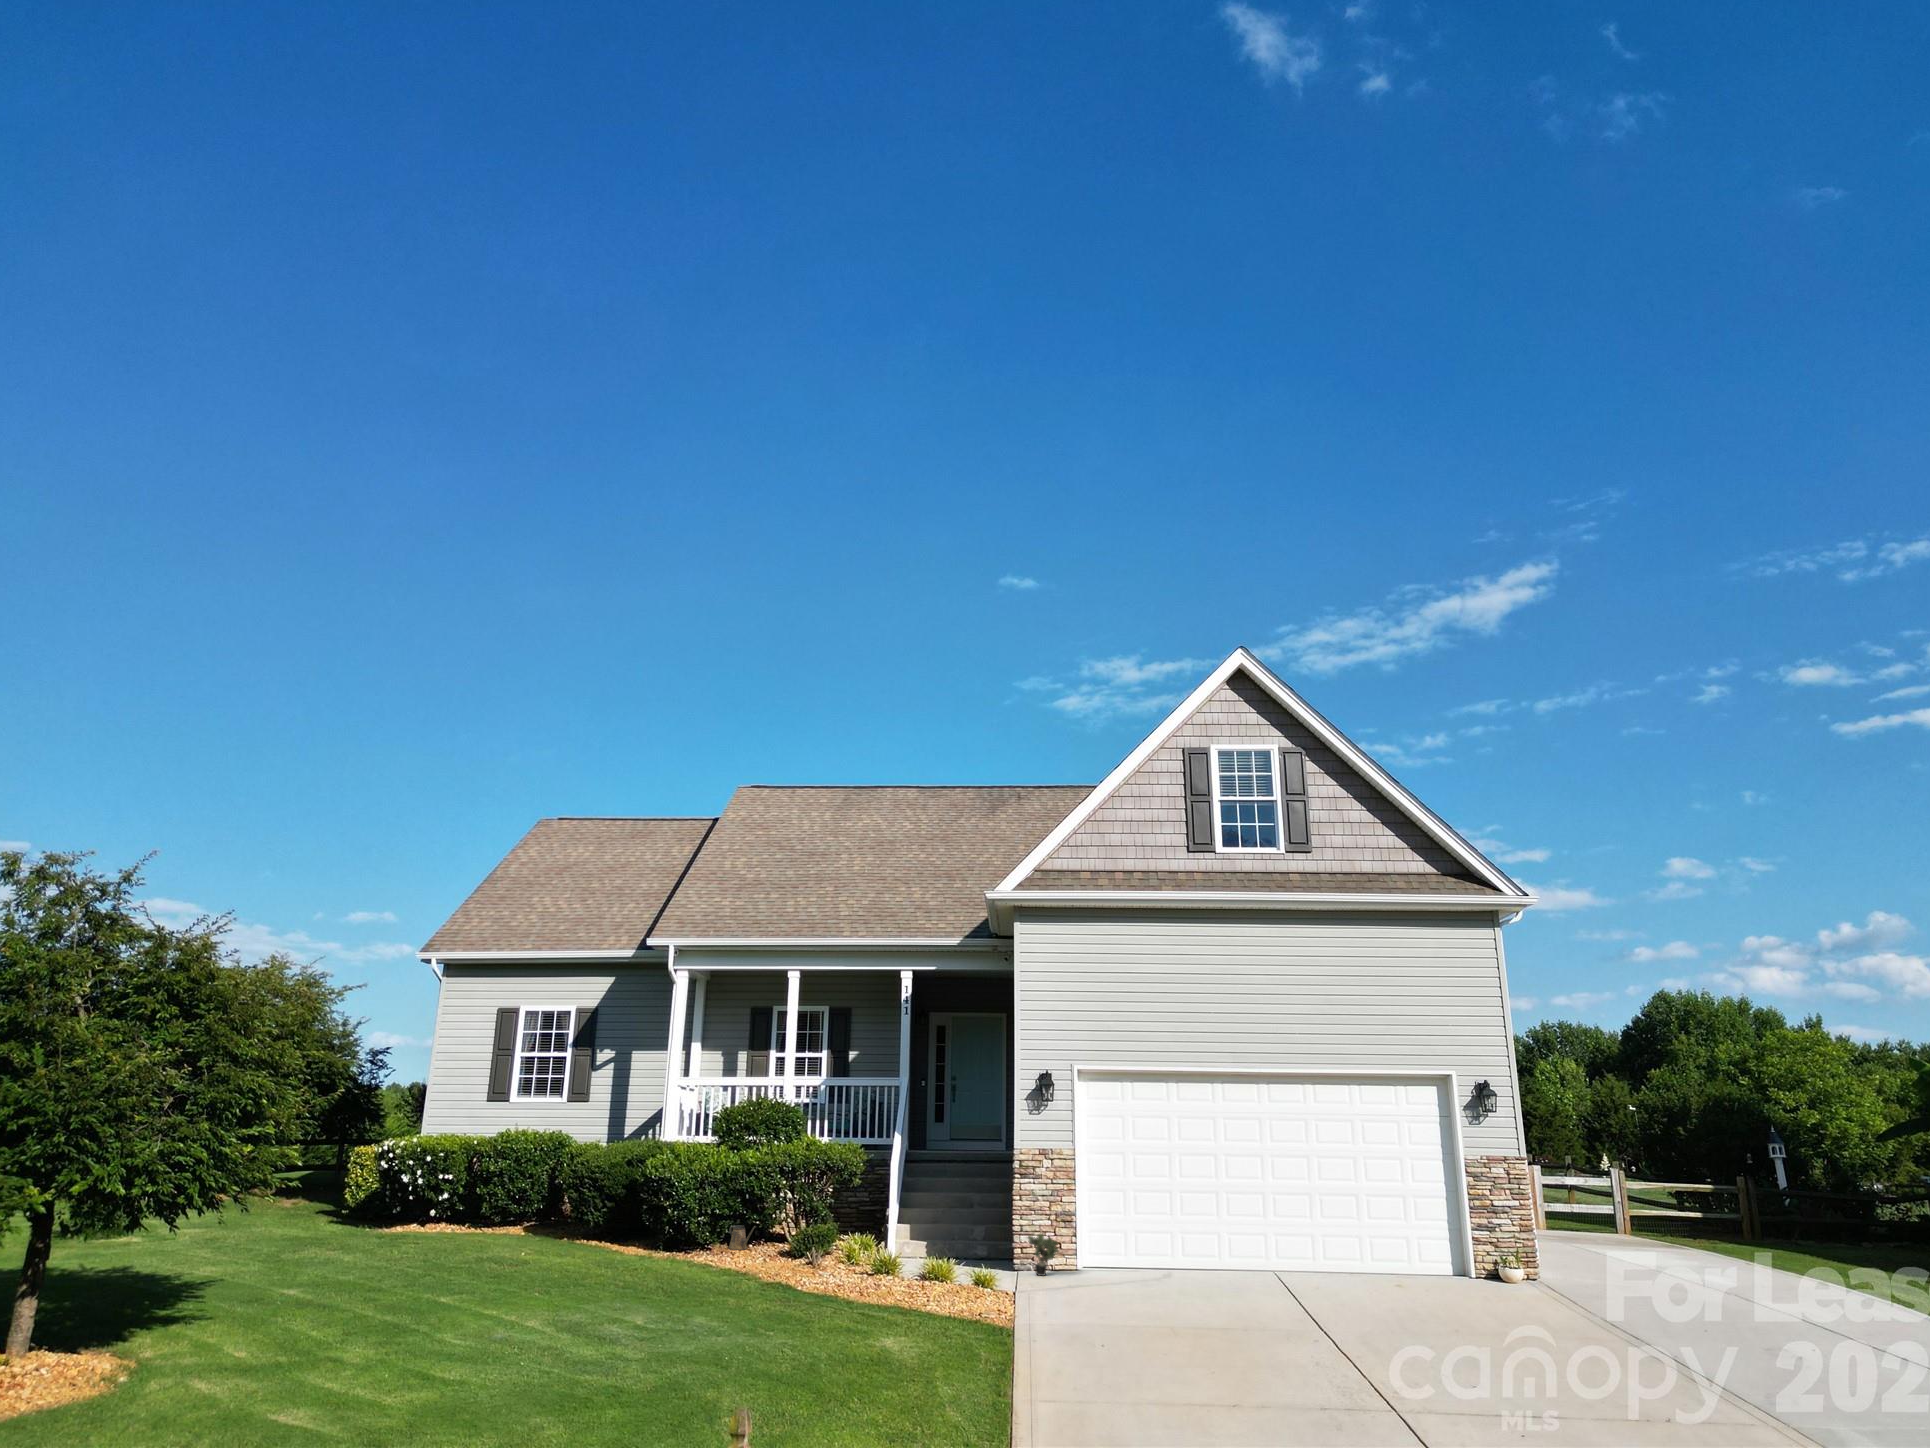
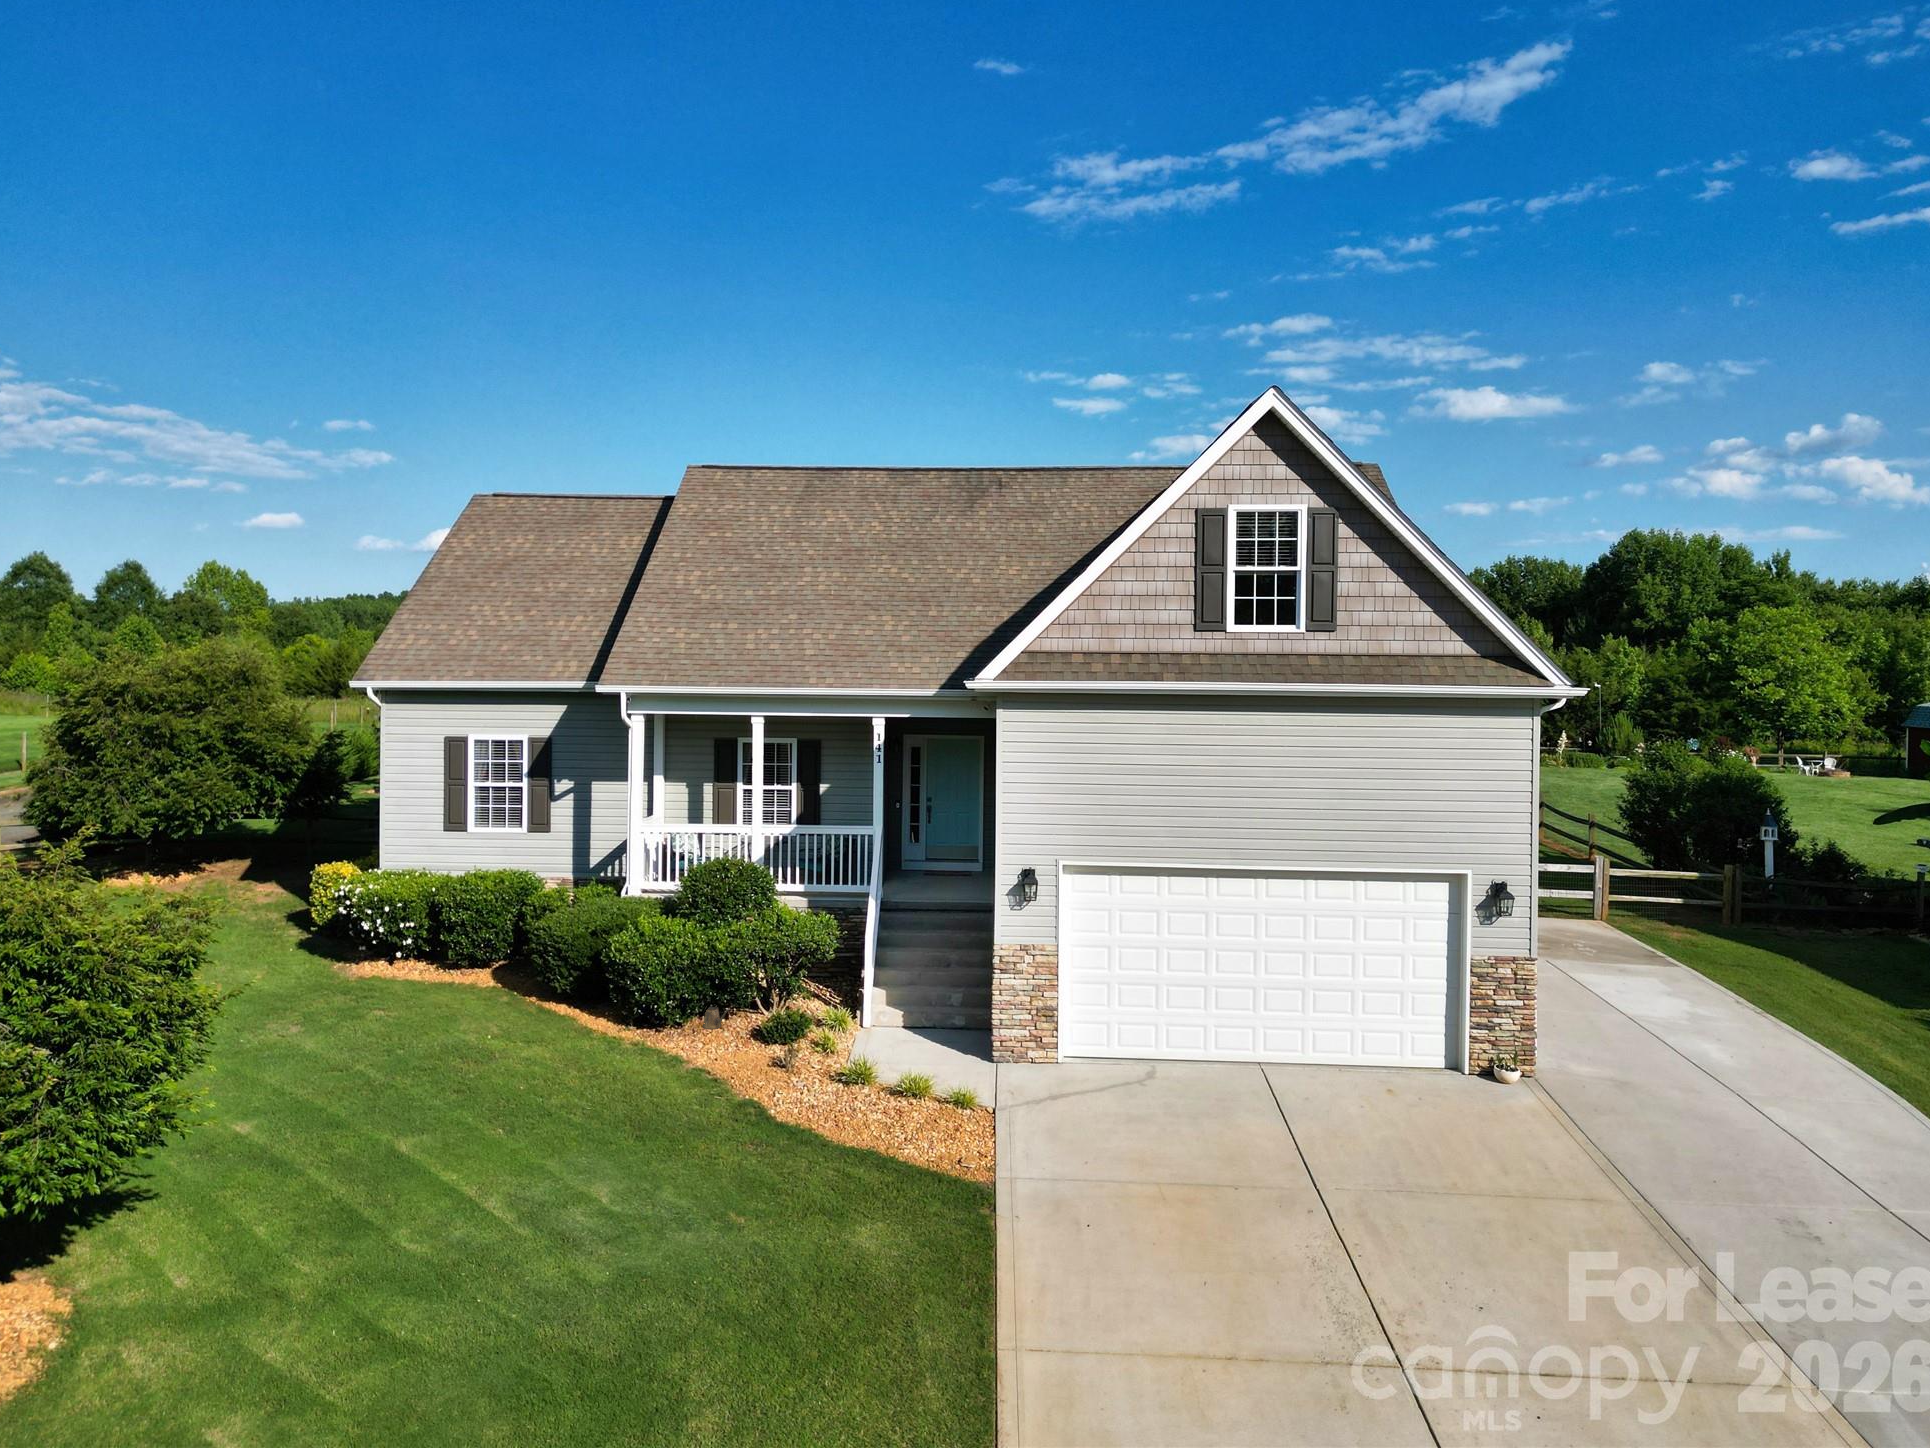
potted plant: present [1028,1234,1058,1276] -> none [1006,1032,1040,1072]

